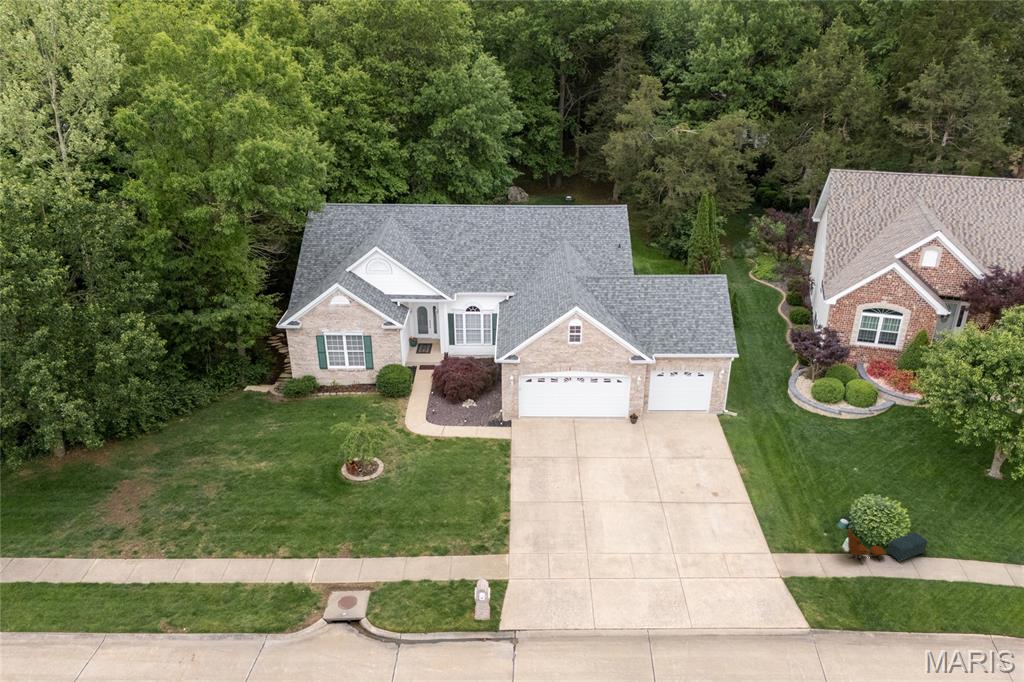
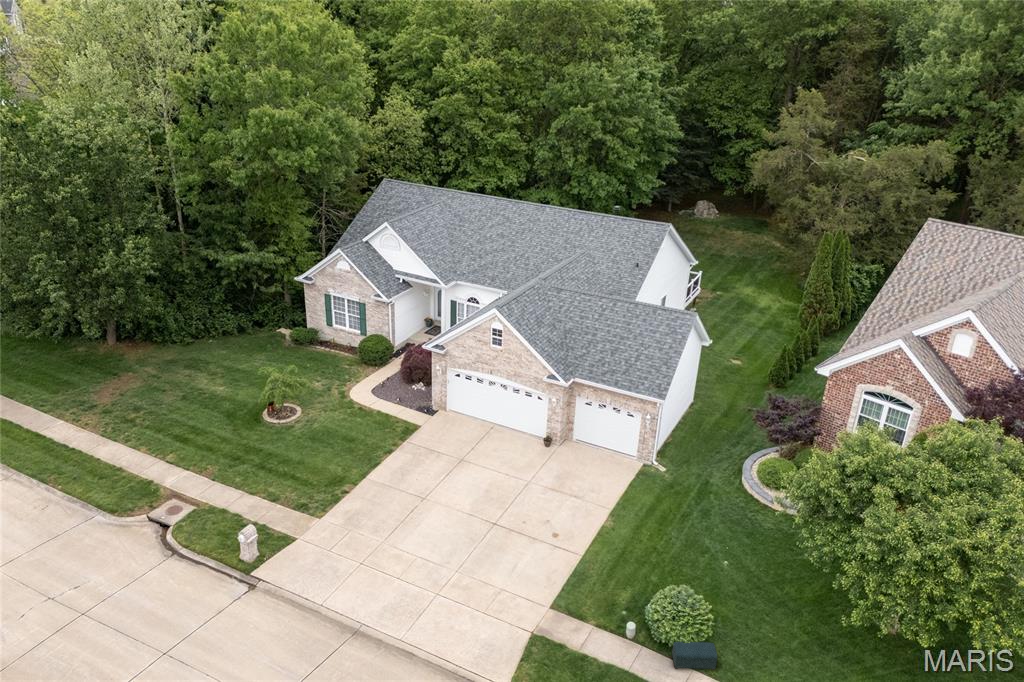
lounge chair: present [848,529,886,562] -> none [622,611,665,660]

